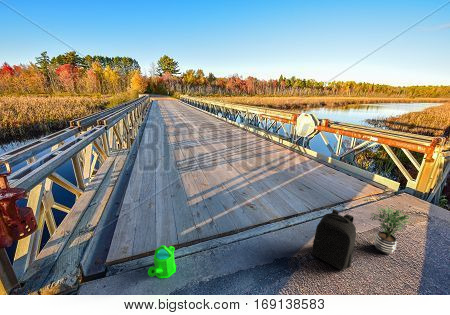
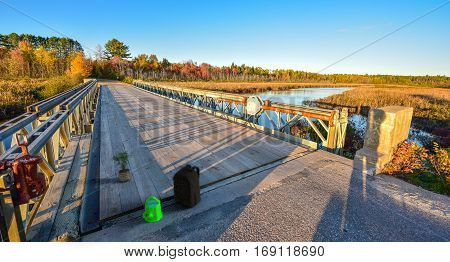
potted plant: present [370,206,410,254] -> present [112,152,132,182]
backpack: present [313,209,356,270] -> present [173,164,202,207]

